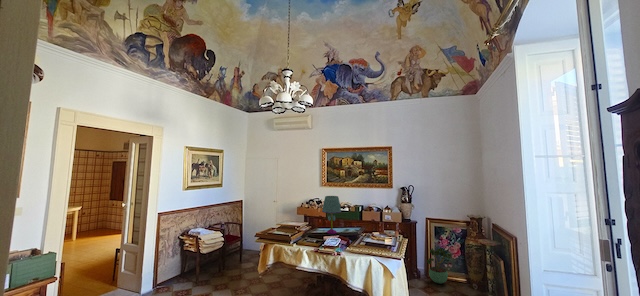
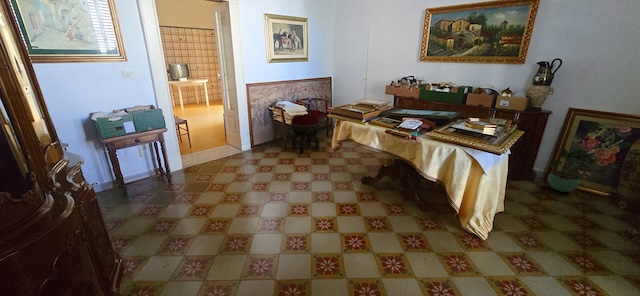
table lamp: present [322,196,341,234] -> none [404,67,430,115]
footstool: none [205,239,237,285] -> present [291,113,319,153]

